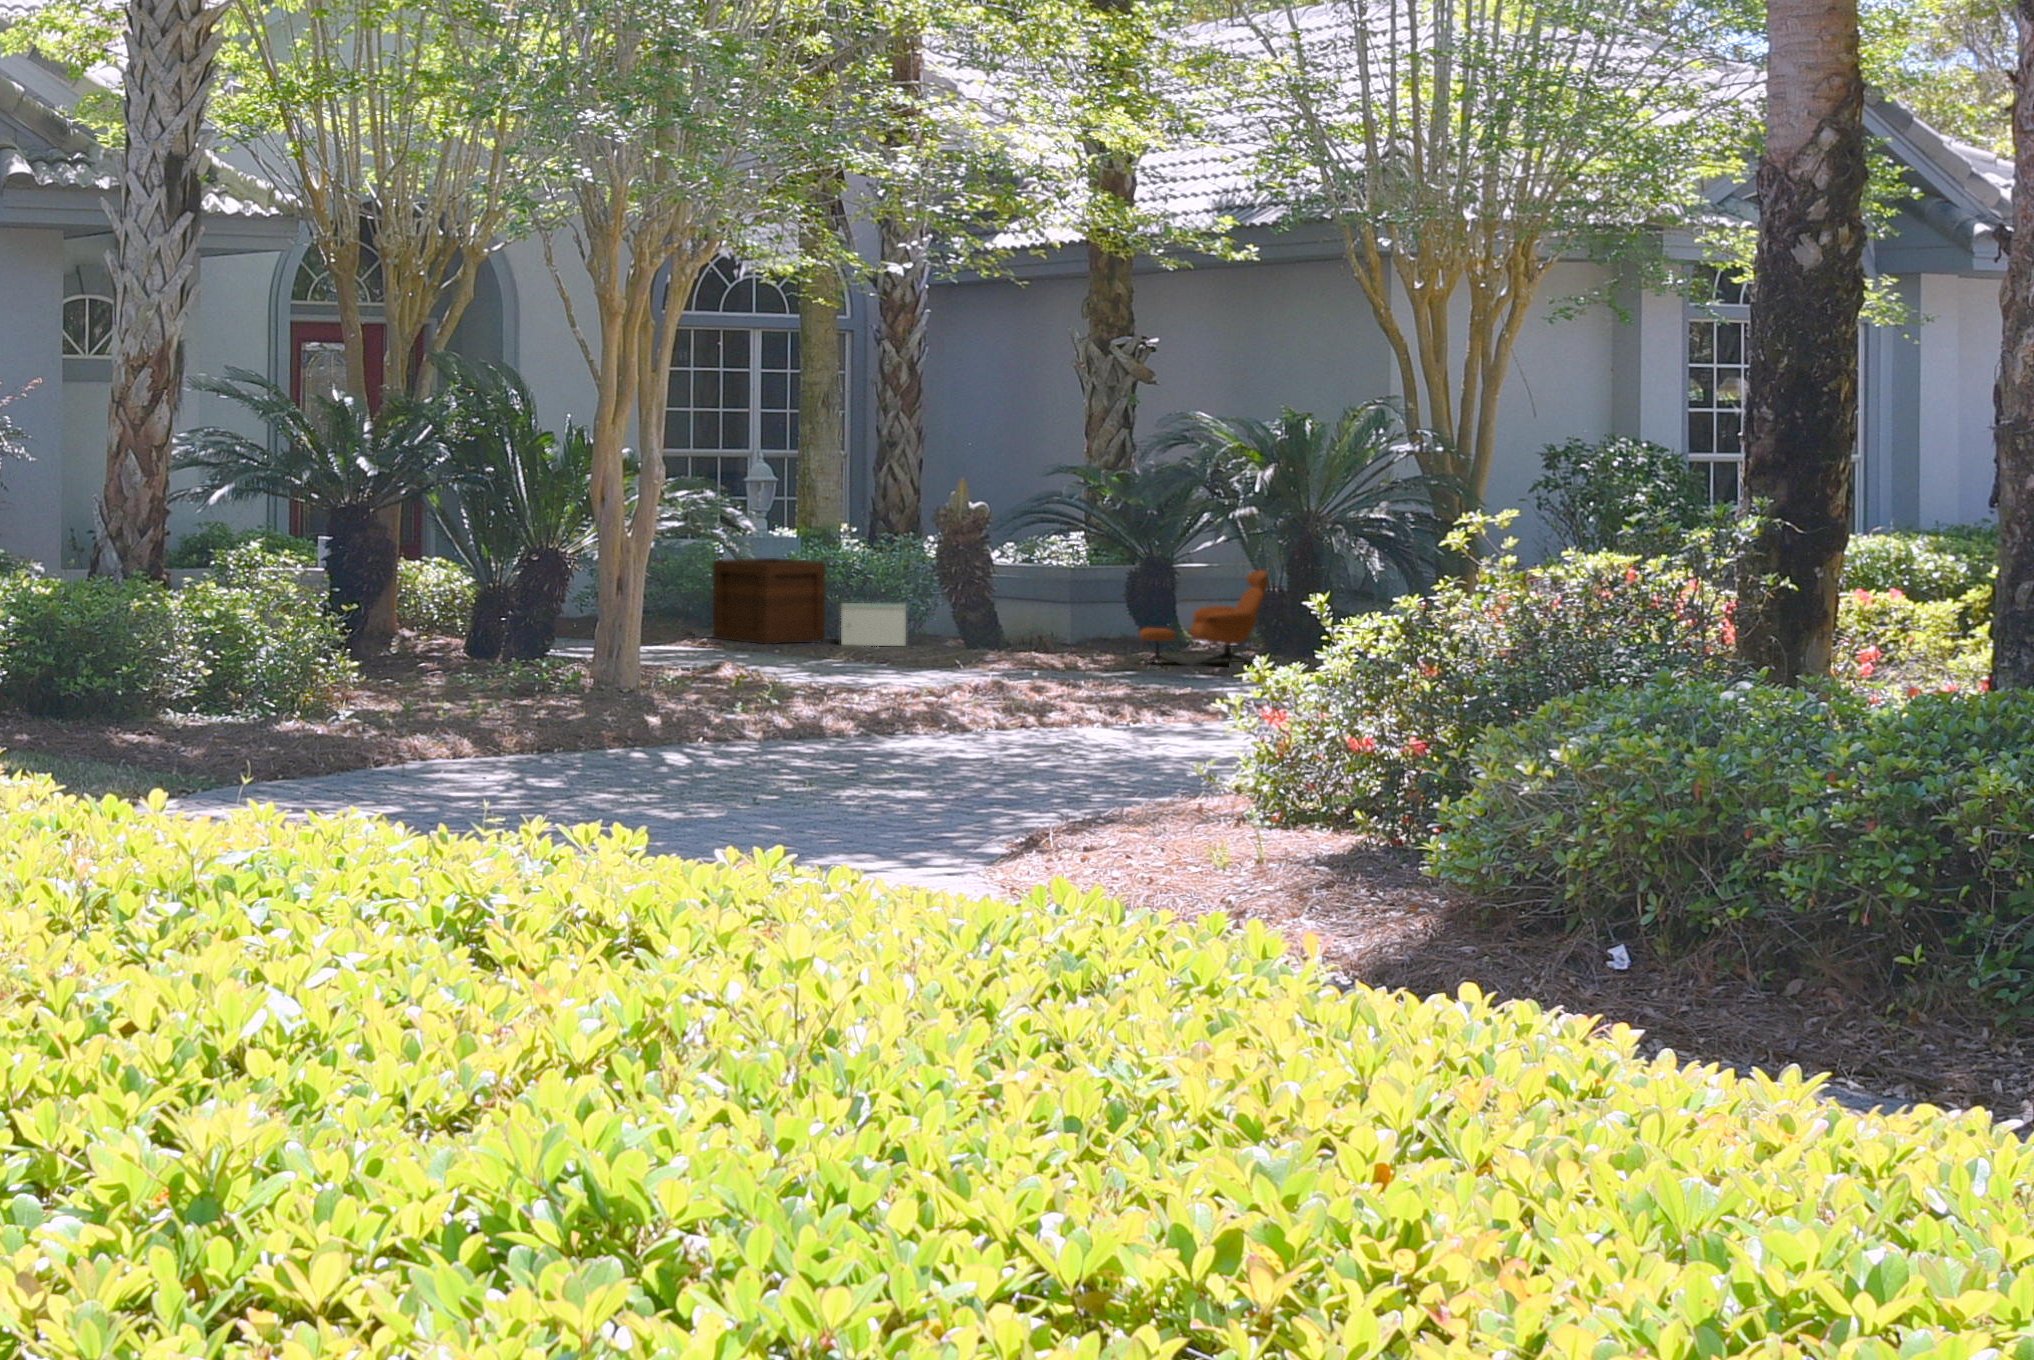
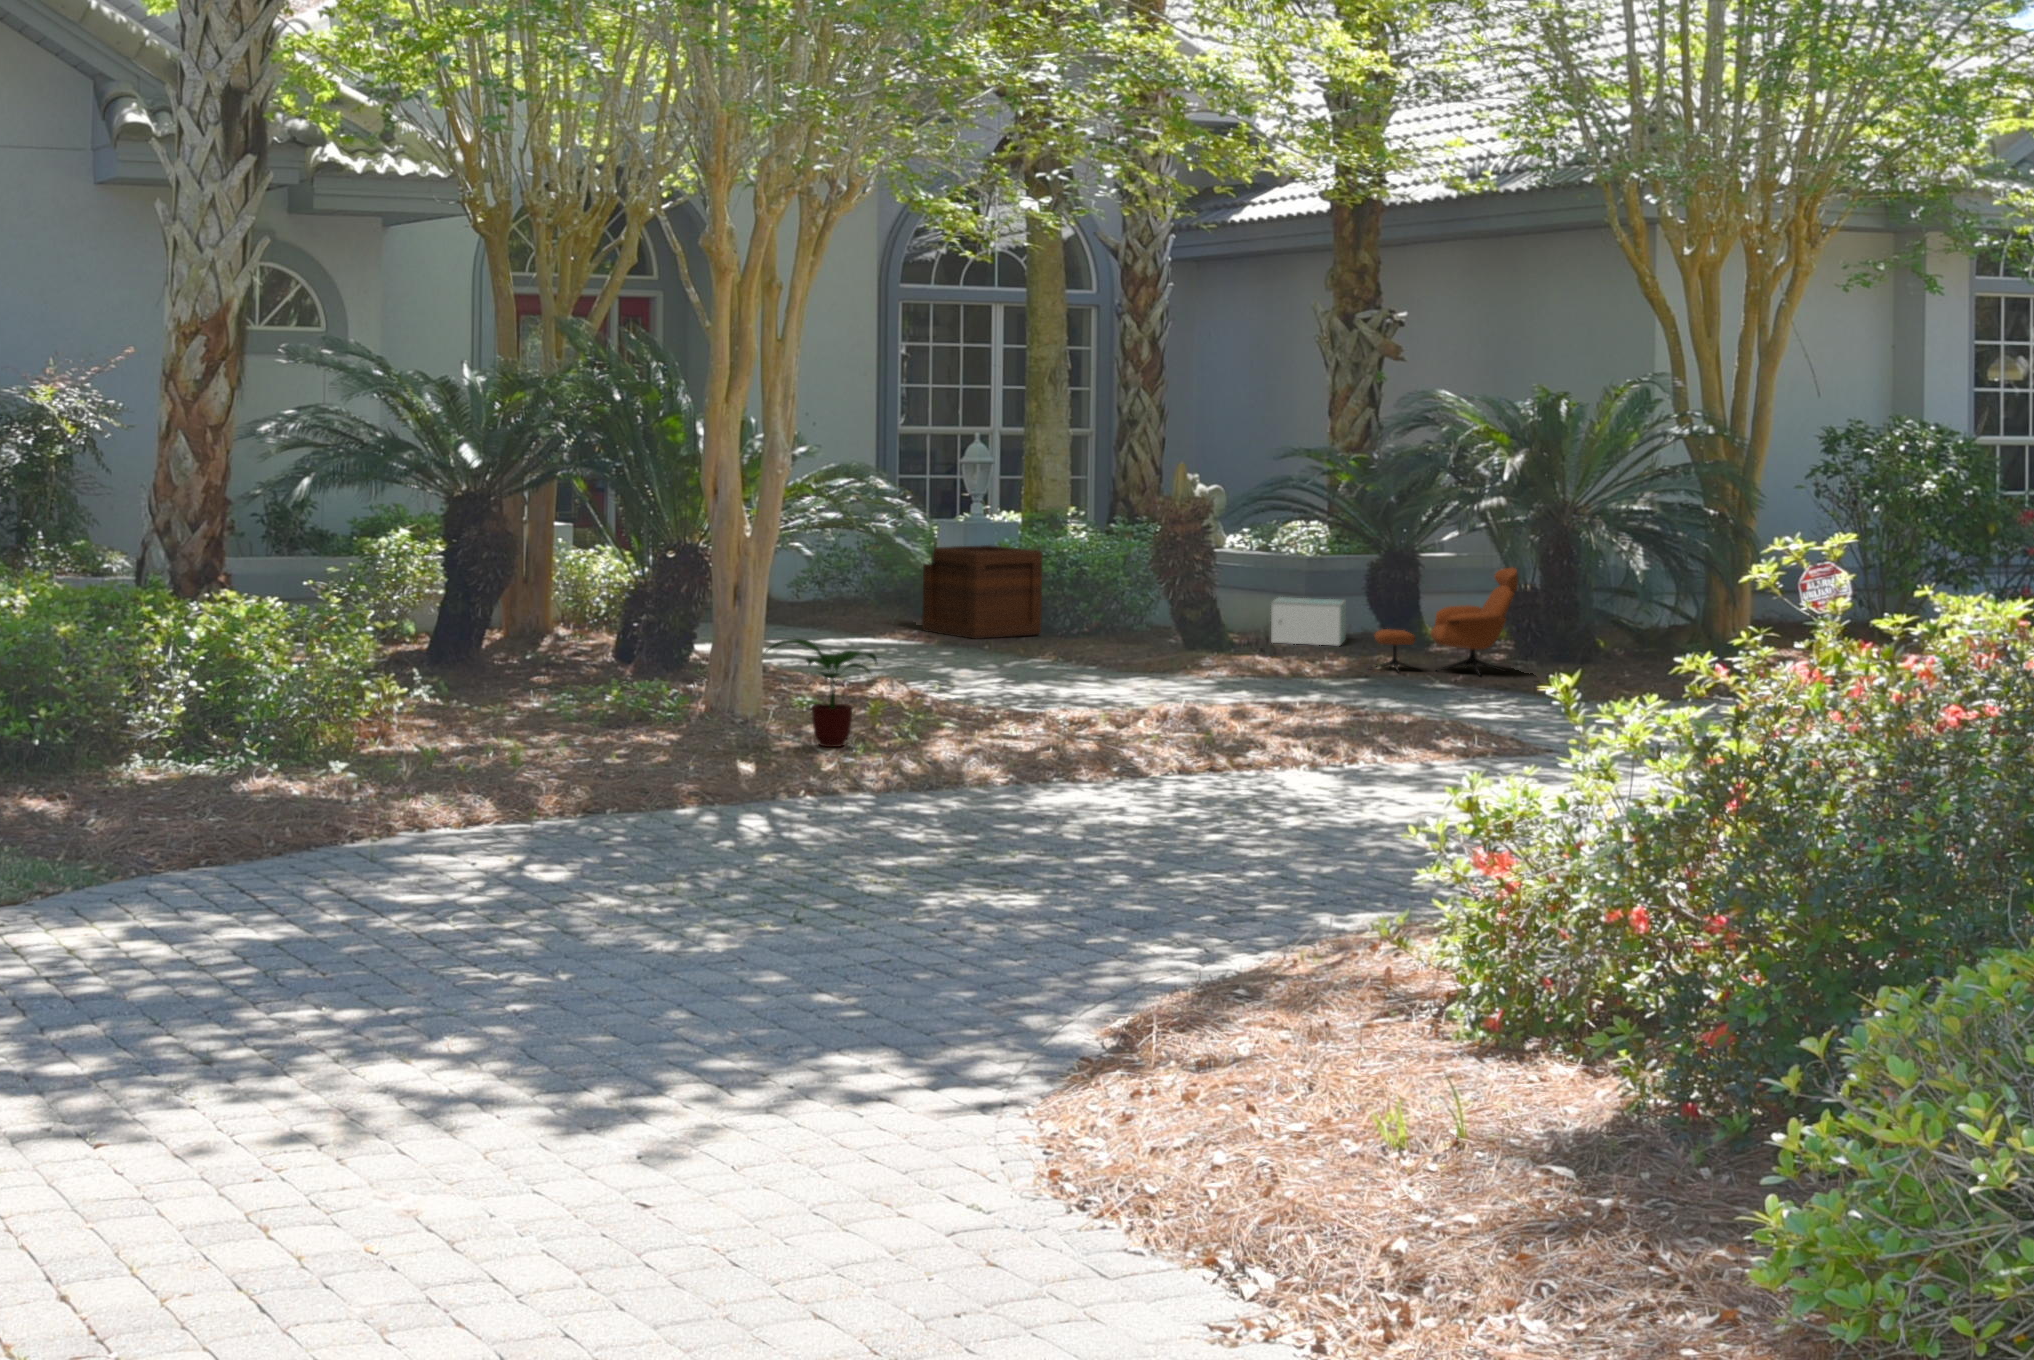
storage box: present [841,603,906,646] -> present [1271,597,1346,645]
potted plant: none [644,623,740,713] -> present [766,639,877,747]

